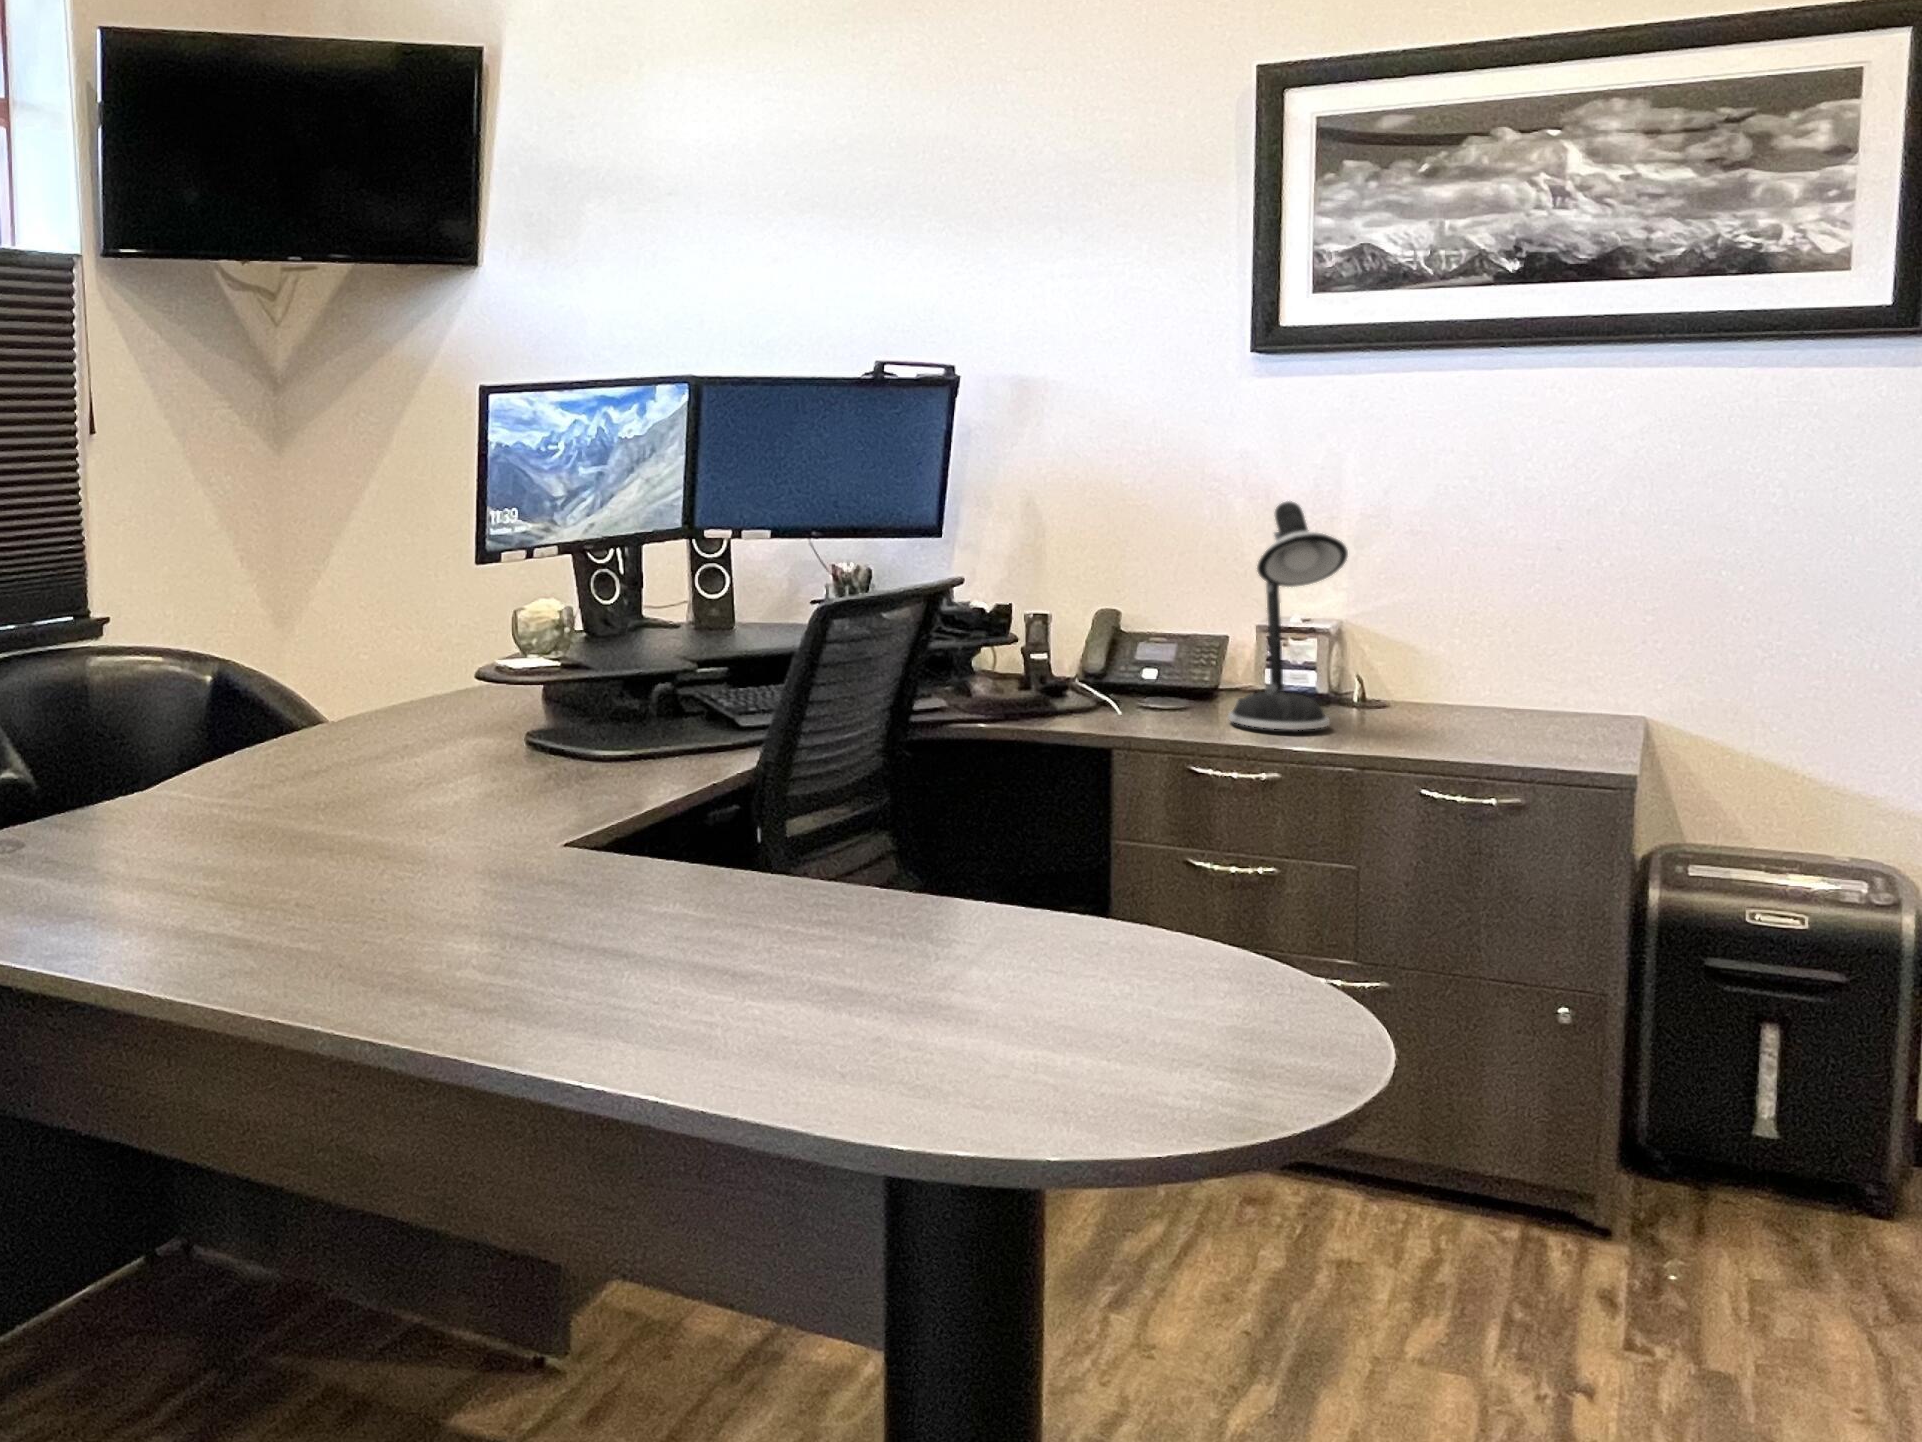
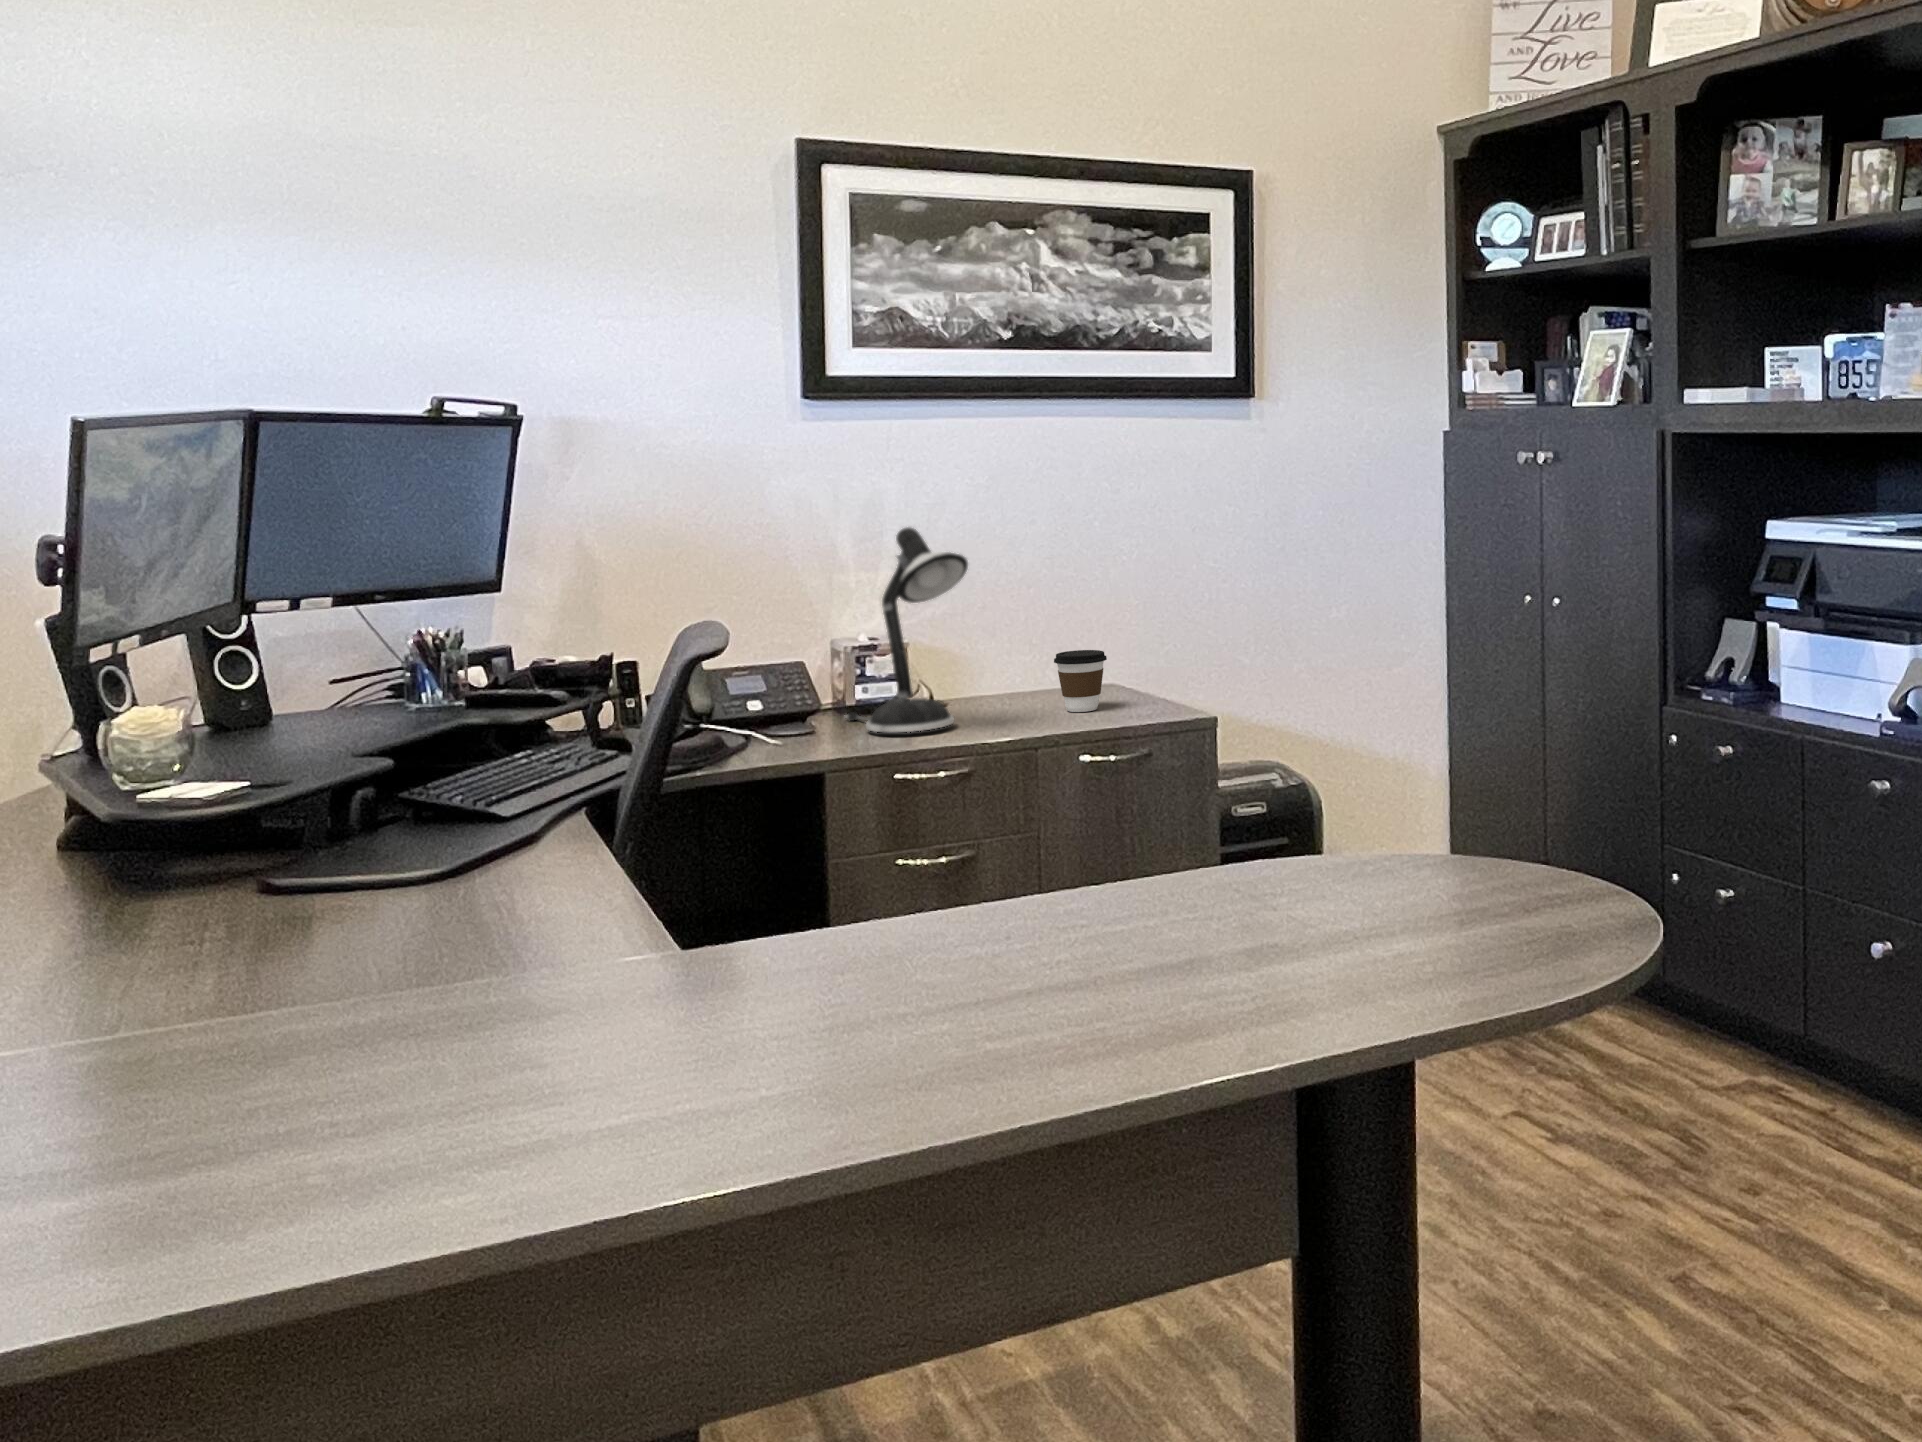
coffee cup: none [1476,667,1552,744] -> present [1054,650,1107,712]

